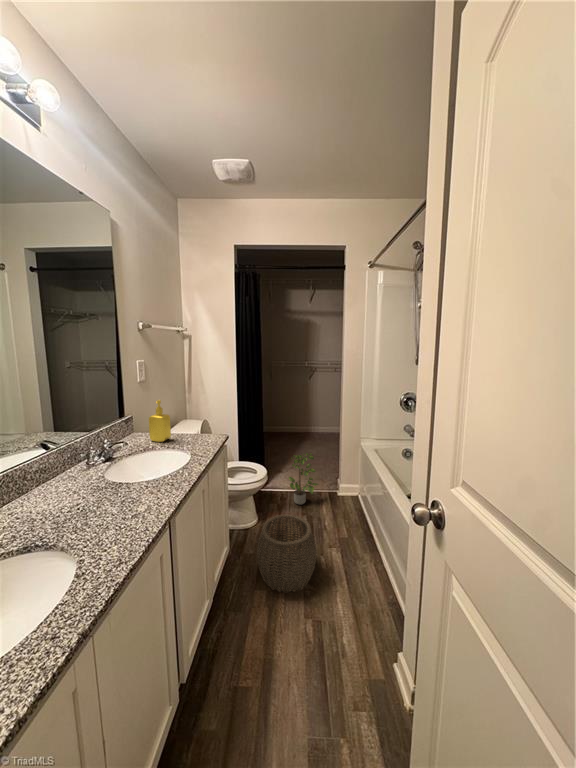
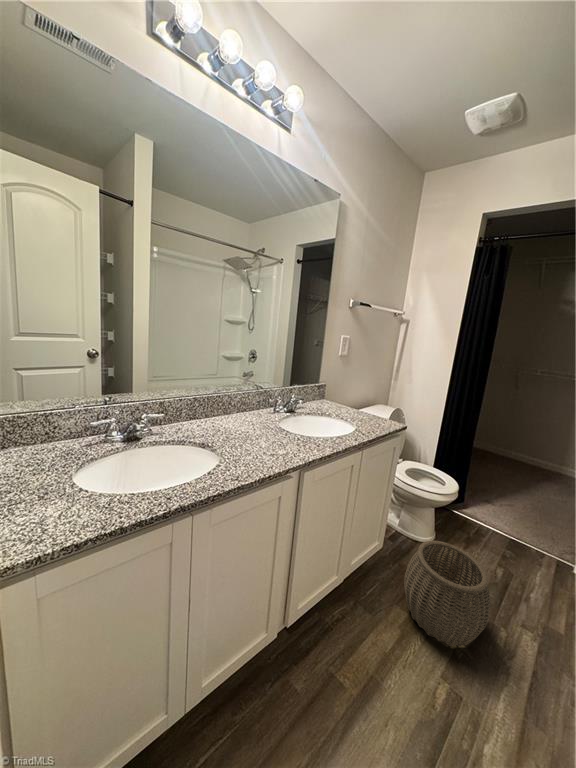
soap dispenser: present [149,400,171,442] -> none [332,373,352,413]
potted plant: present [289,453,318,505] -> none [490,486,542,556]

